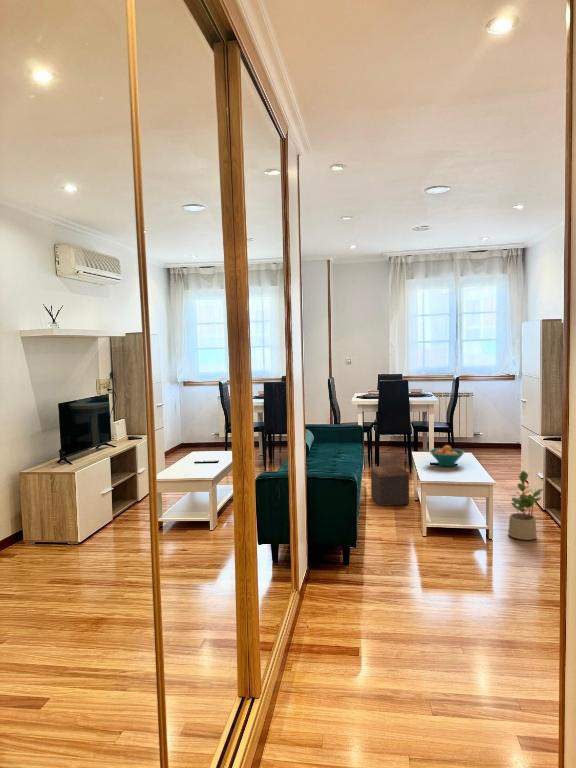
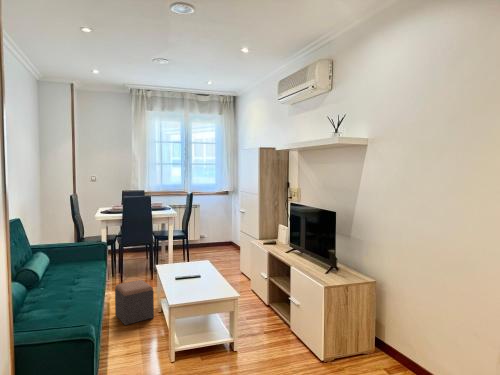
fruit bowl: present [430,445,464,466] -> none [174,261,207,282]
potted plant: present [508,471,543,540] -> none [248,282,277,347]

